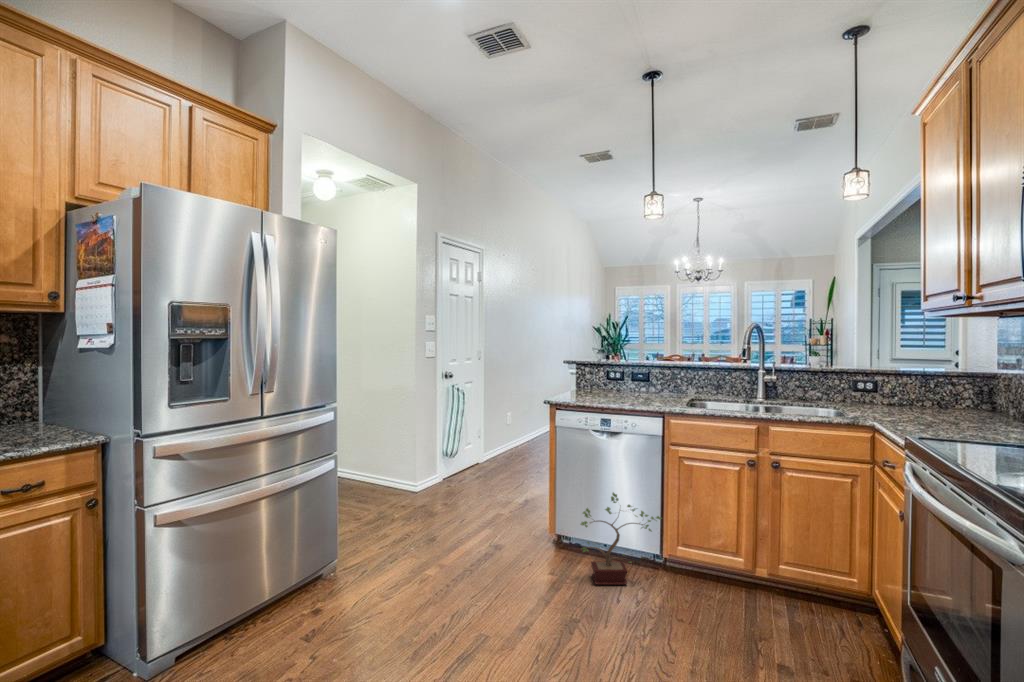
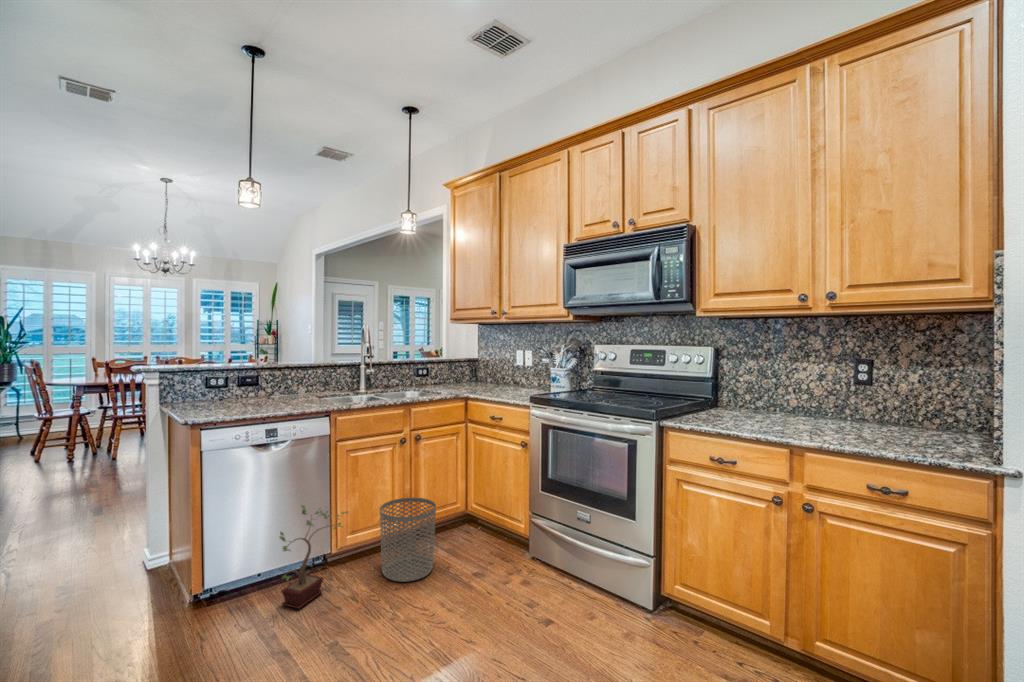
waste bin: none [685,526,756,631] -> present [380,498,436,582]

